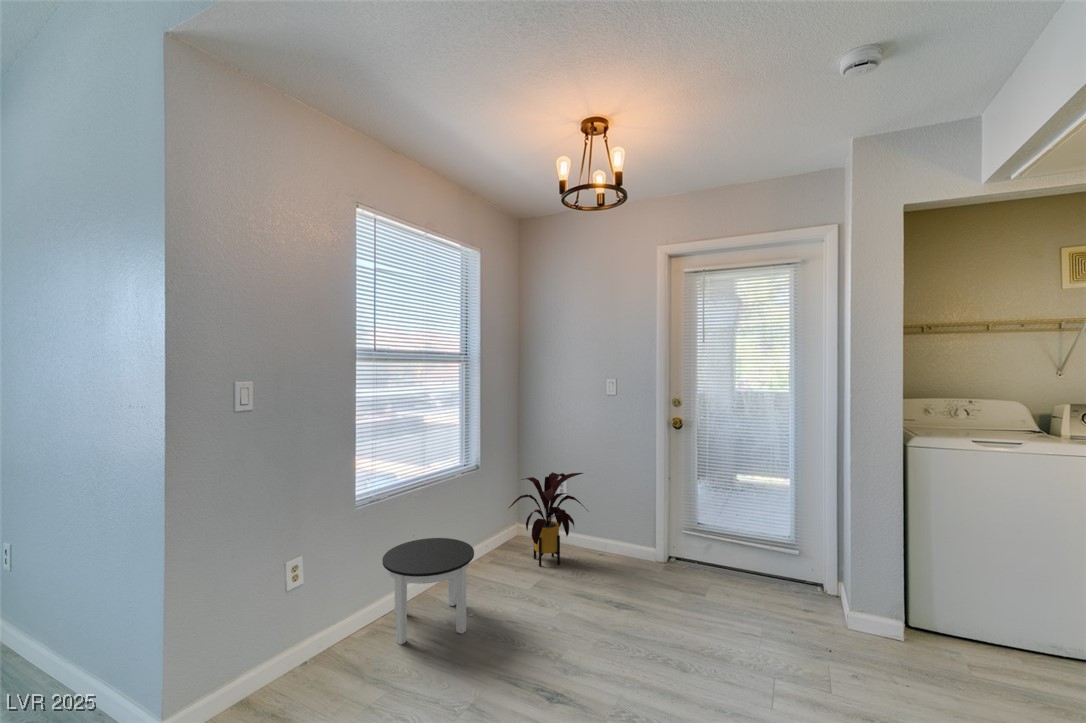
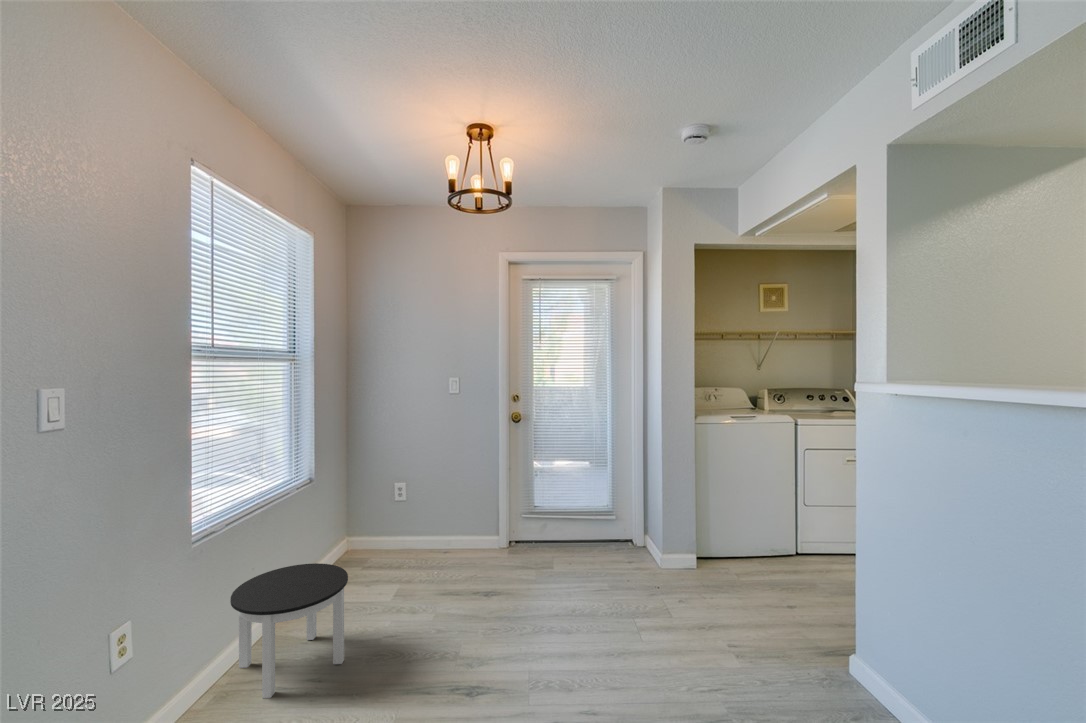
house plant: present [509,472,583,567] -> none [353,474,436,577]

